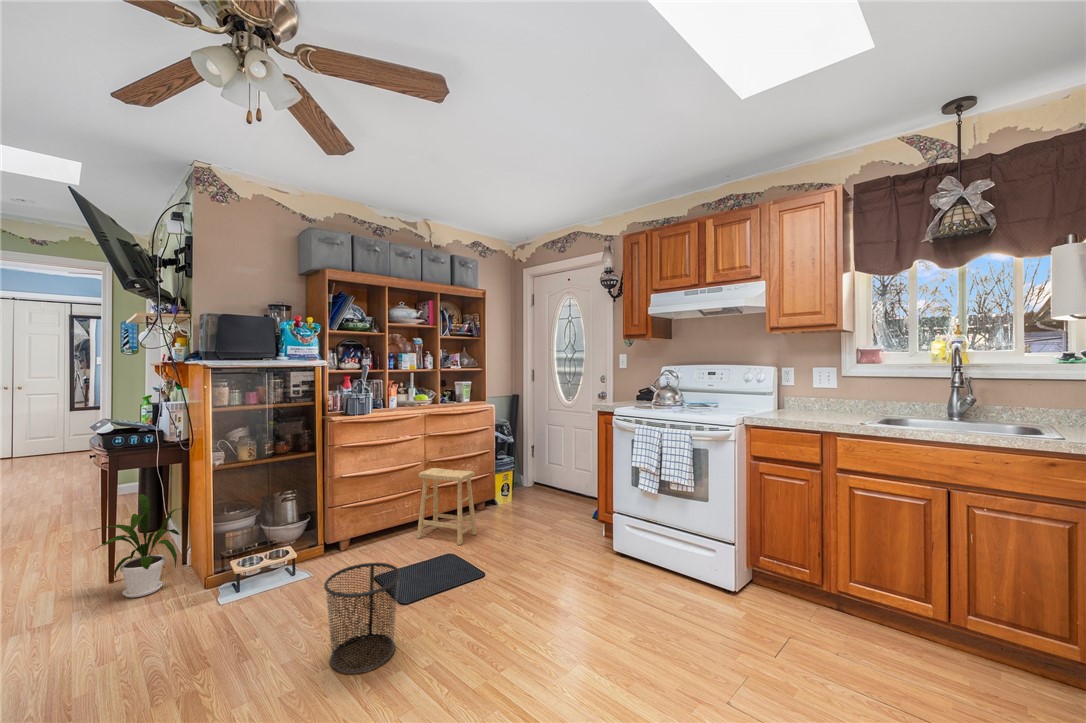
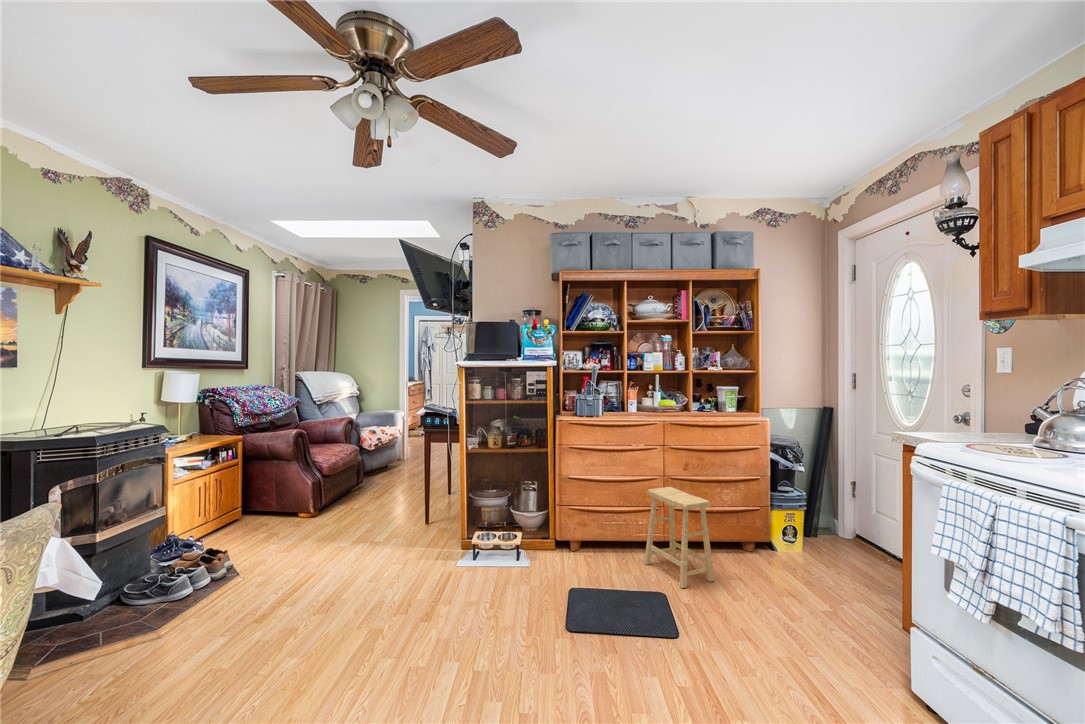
house plant: present [91,494,183,598] -> none [399,465,459,544]
trash can: present [324,563,401,673] -> none [452,573,528,690]

